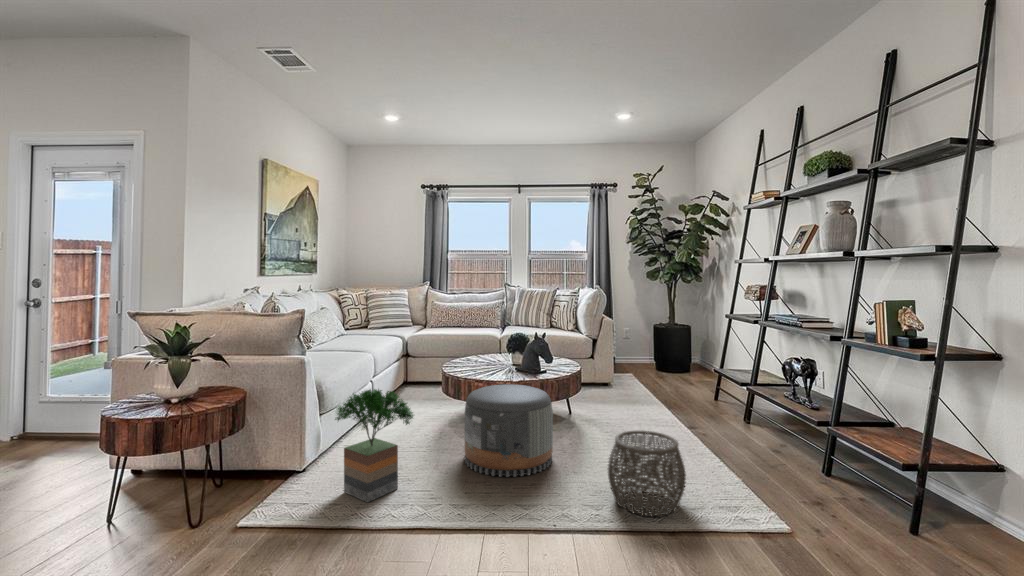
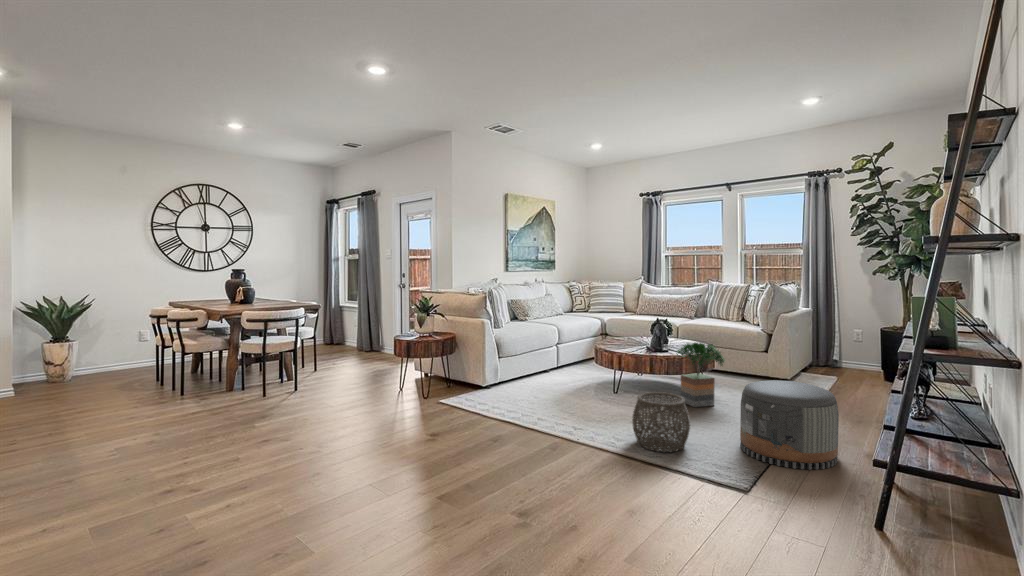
pouf: present [465,384,553,477] -> present [740,380,839,470]
potted tree: present [335,389,414,502] -> present [676,343,725,407]

